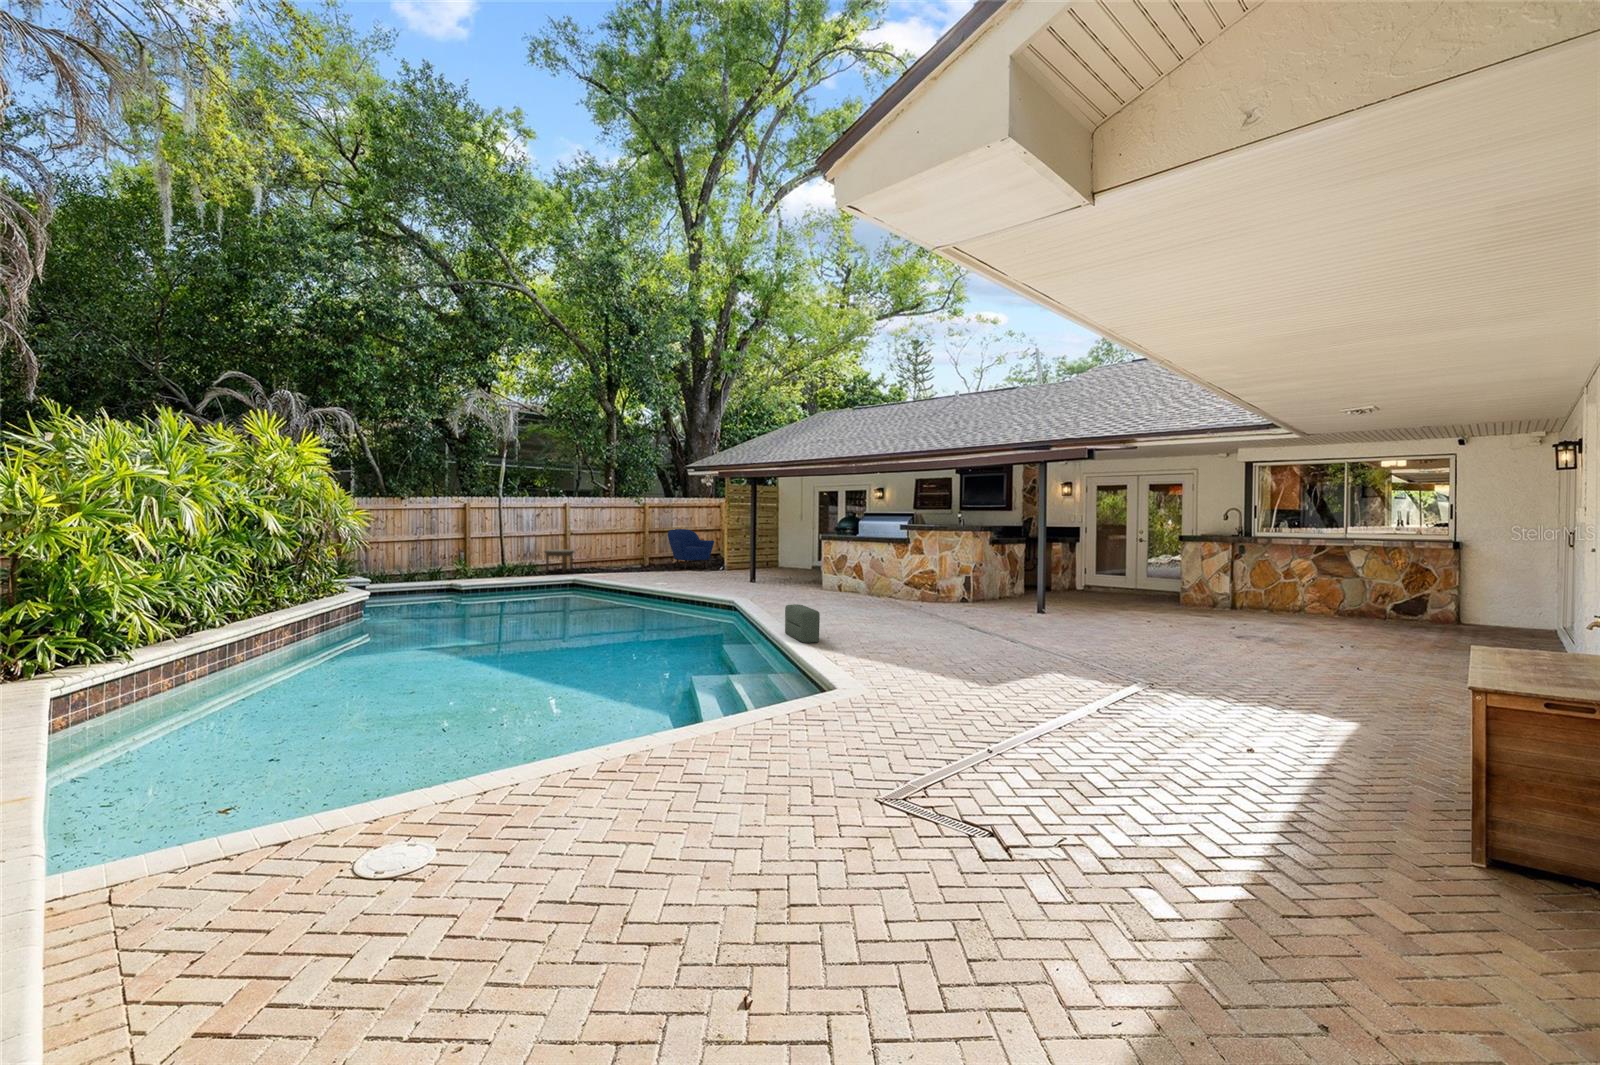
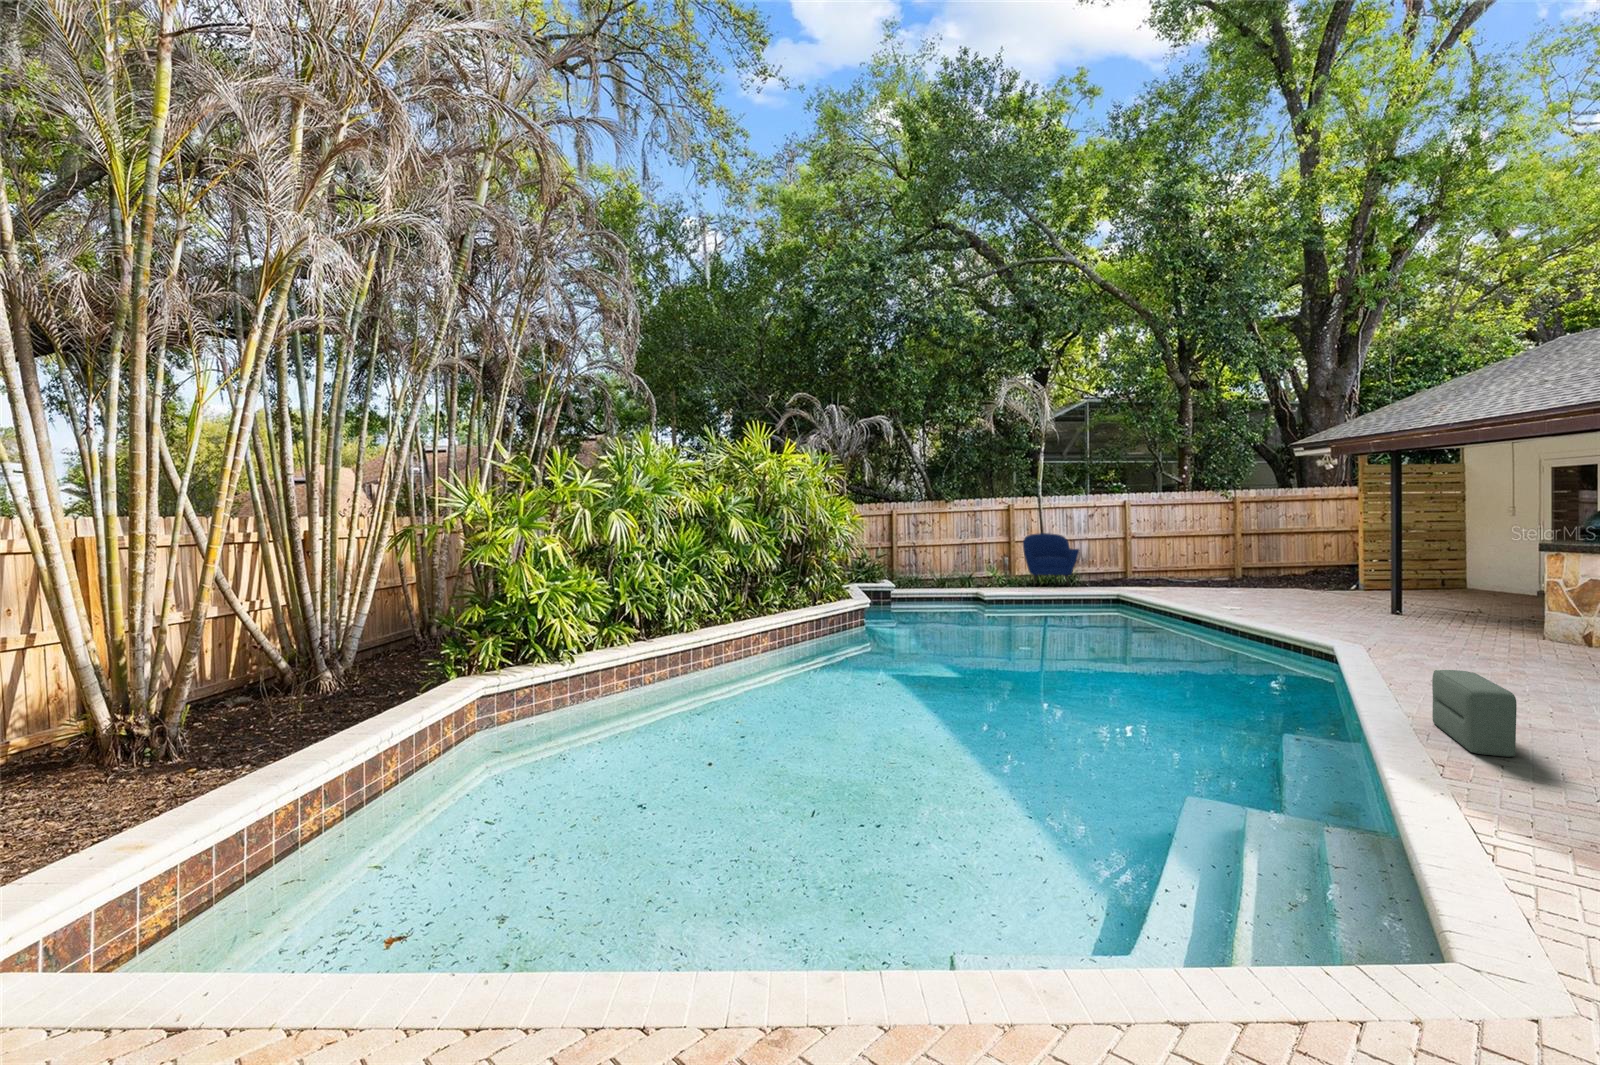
armchair: present [668,529,714,569] -> present [1023,533,1079,587]
side table: present [544,549,575,573] -> none [1094,556,1133,584]

